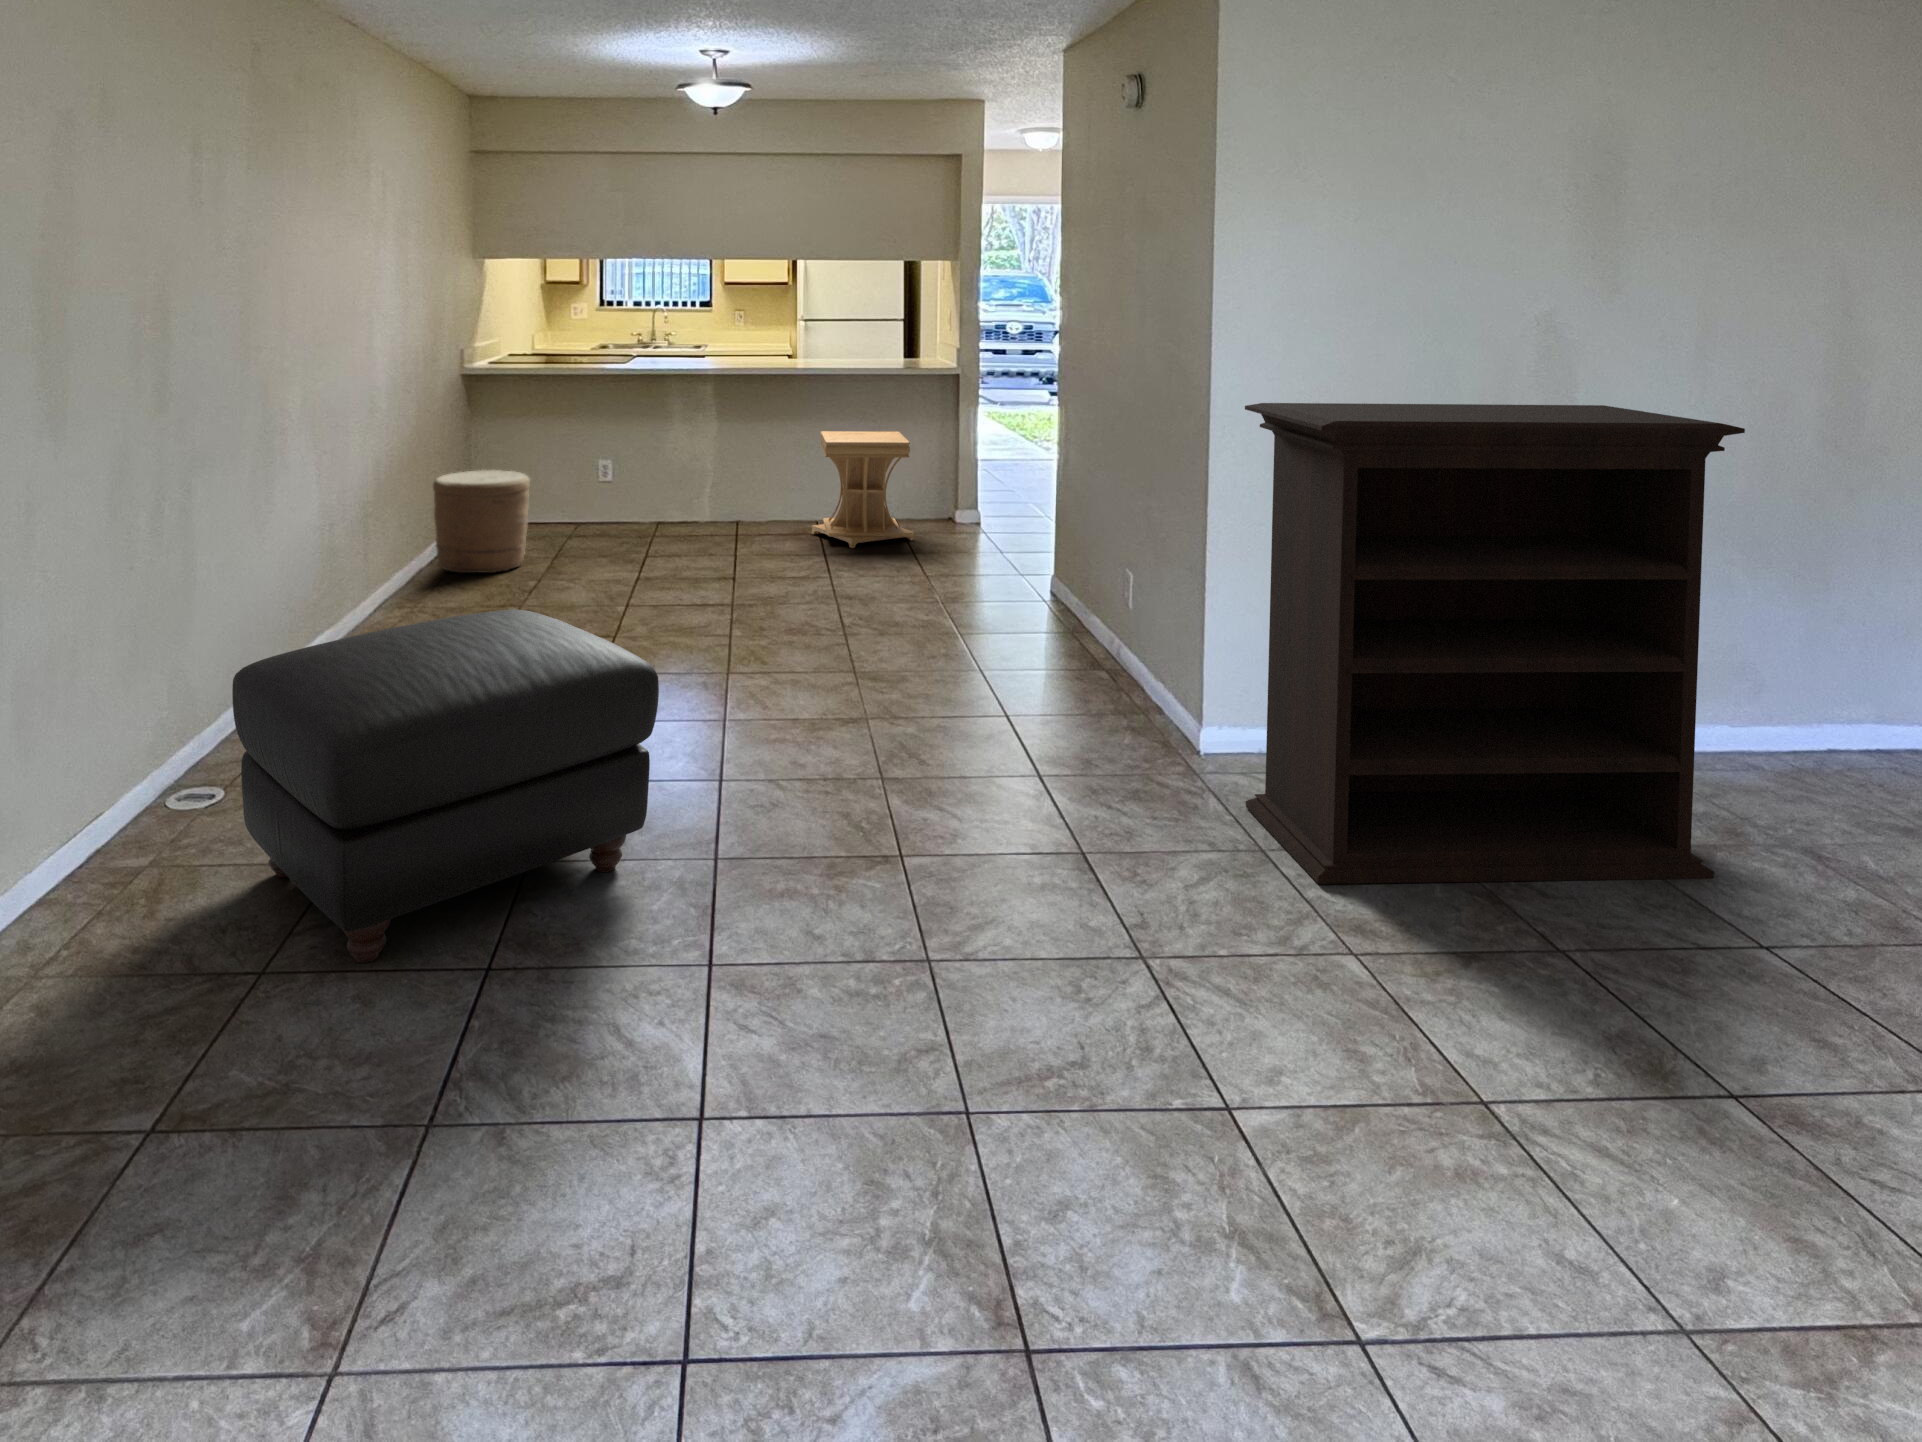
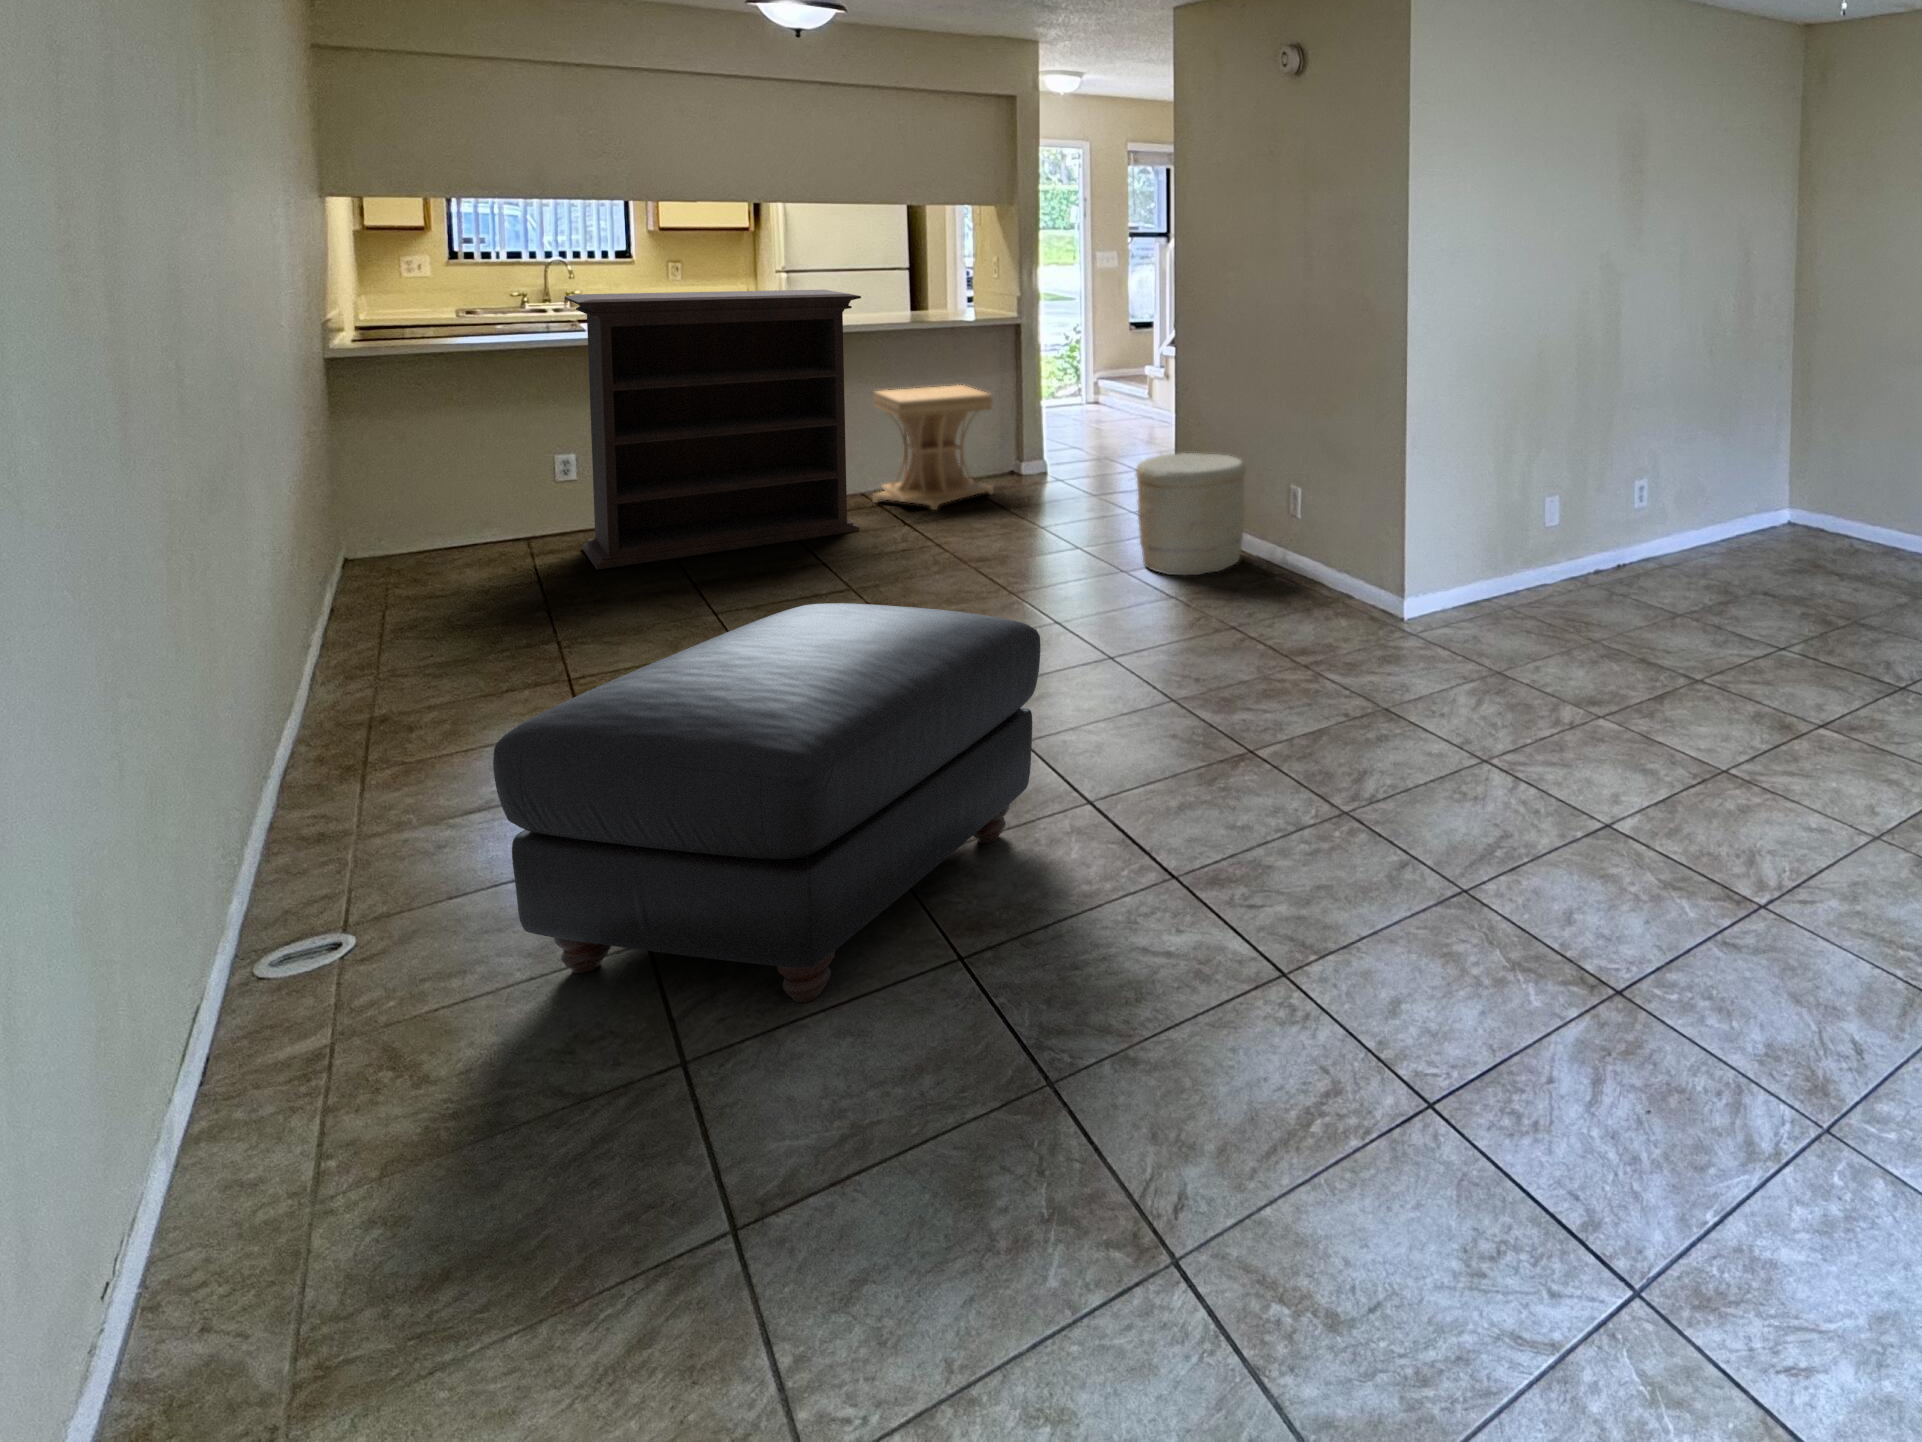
bookshelf: present [1245,403,1745,884] -> present [565,290,861,570]
woven basket: present [433,470,530,573] -> present [1136,453,1246,575]

